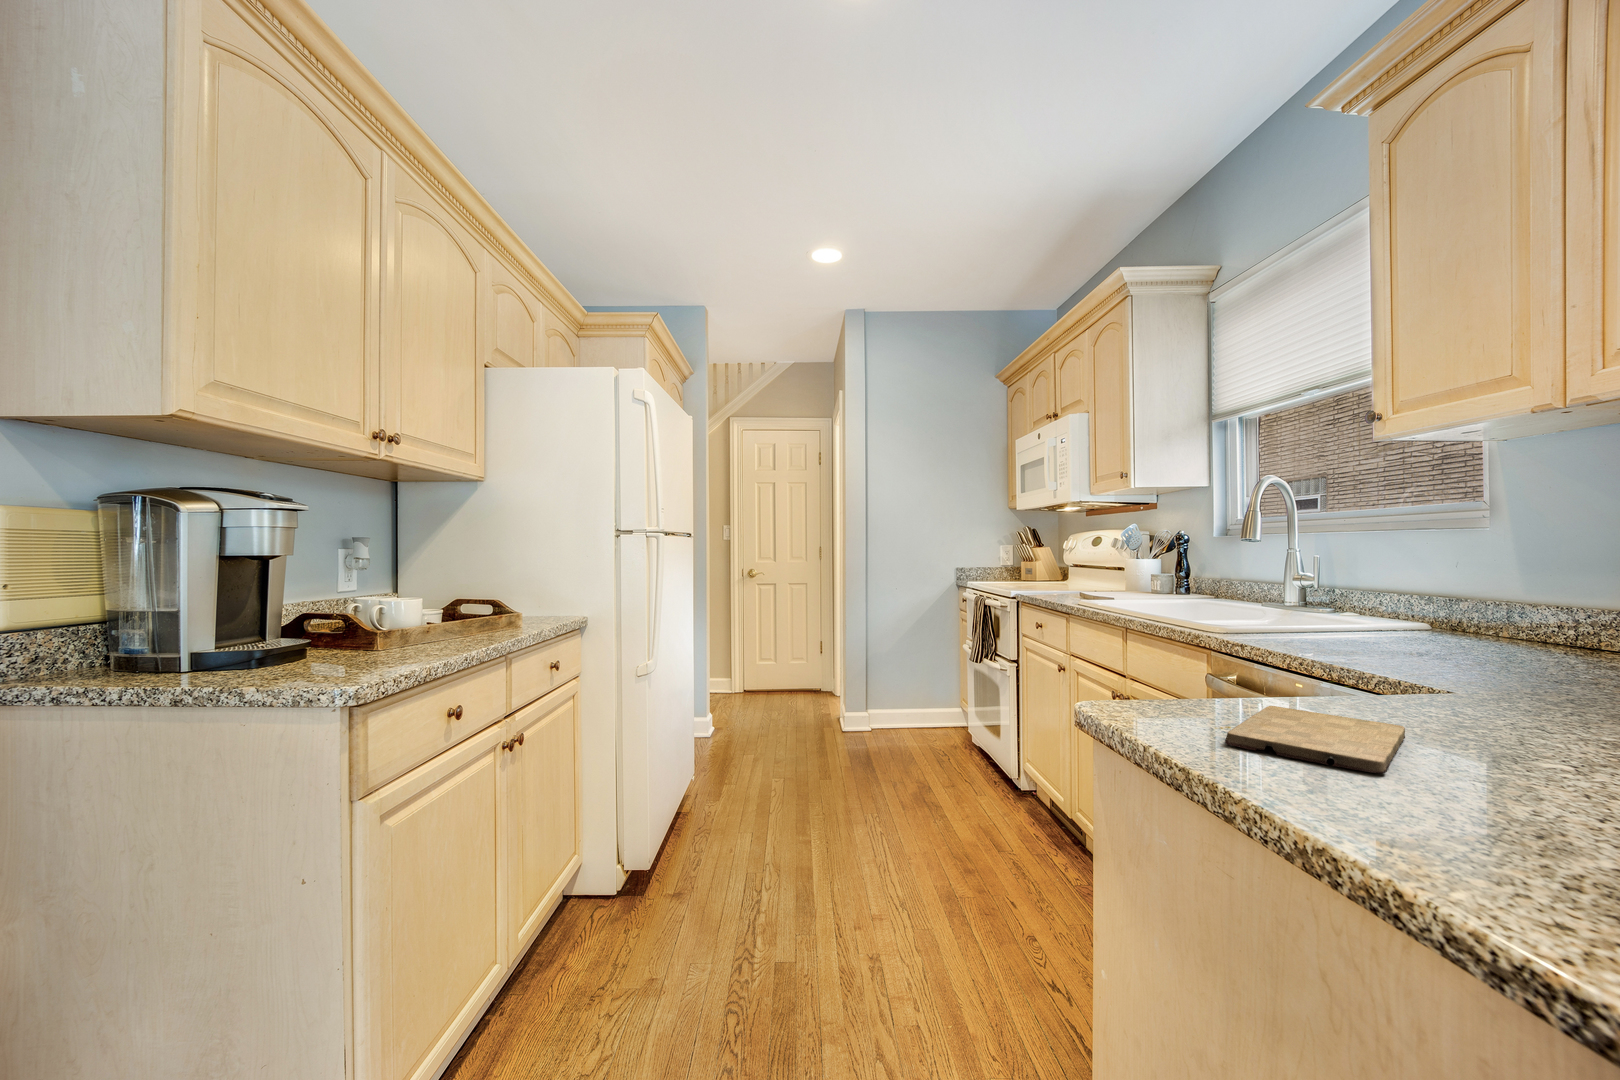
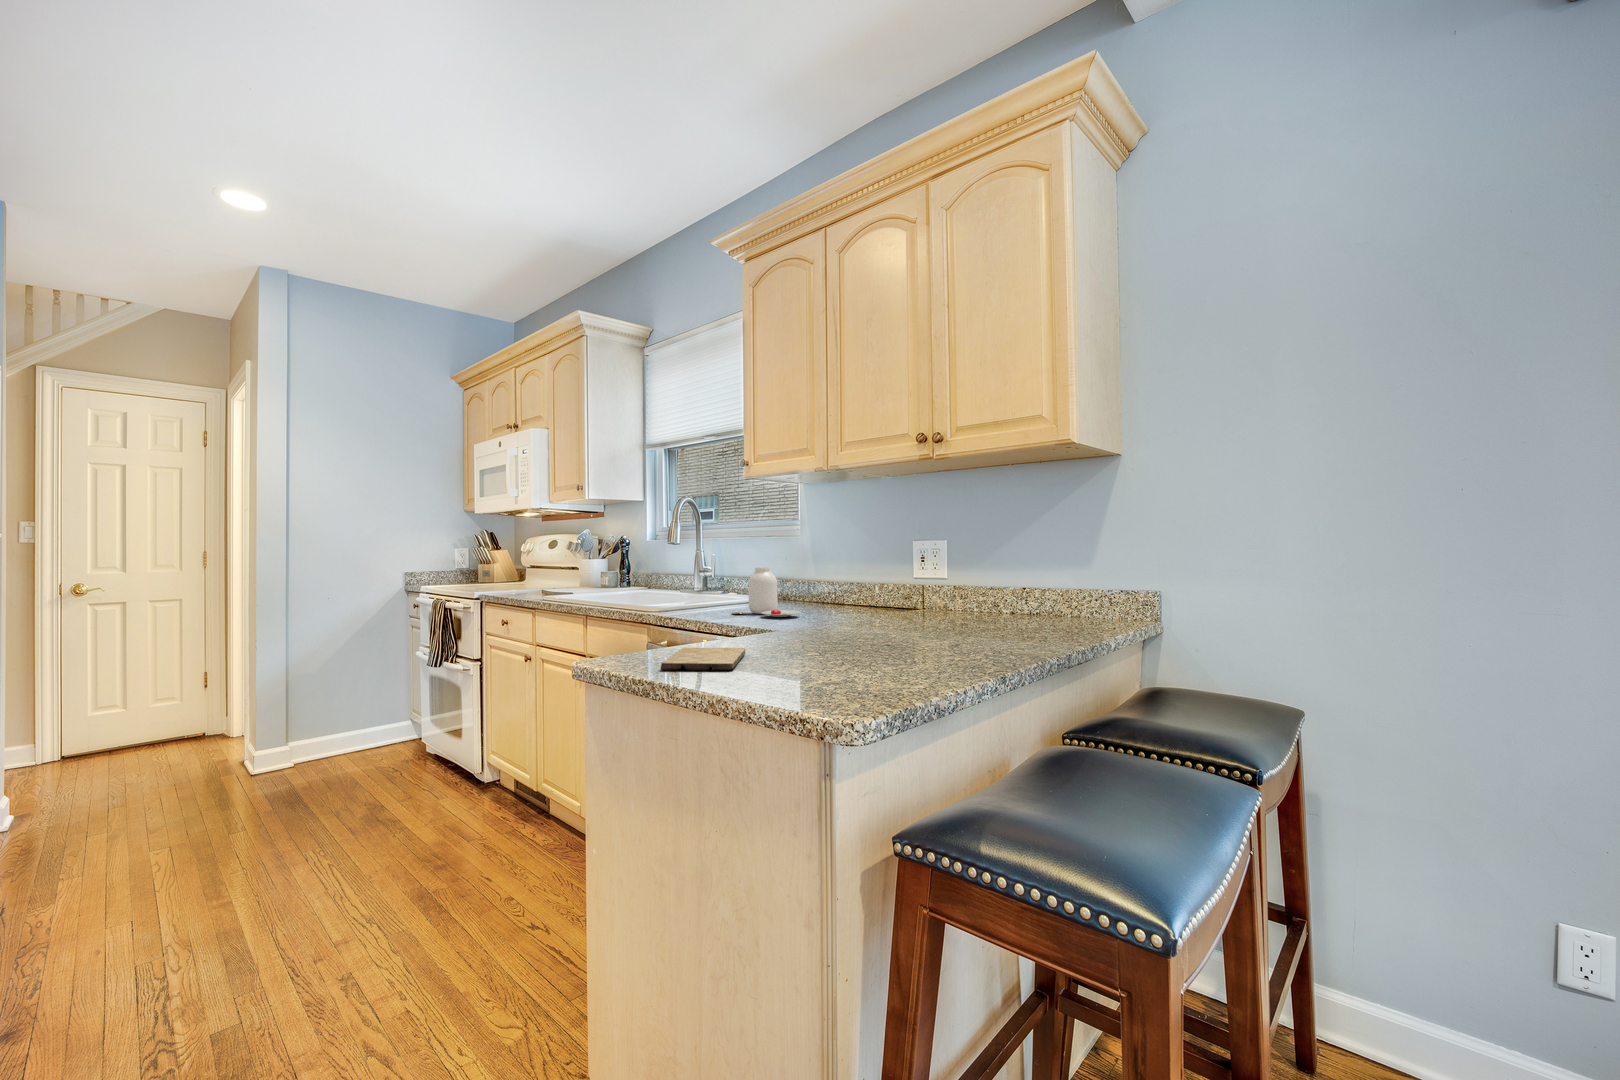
jar: none [1355,577,1511,664] -> present [732,567,800,617]

